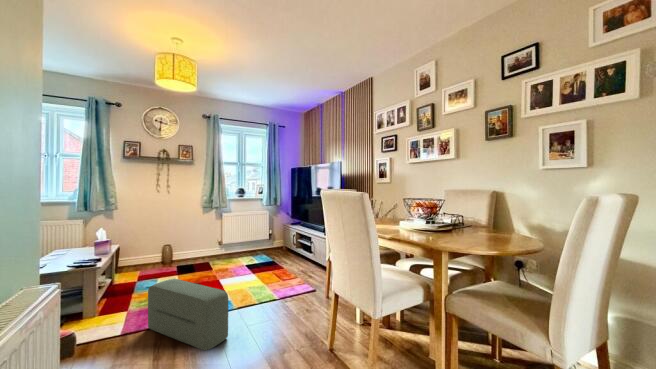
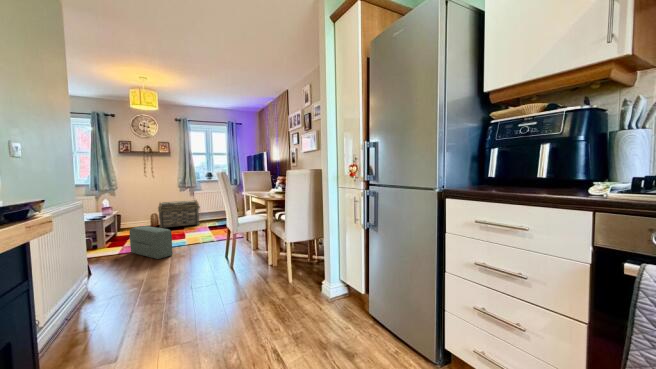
basket: none [175,225,232,268] -> present [158,200,200,228]

